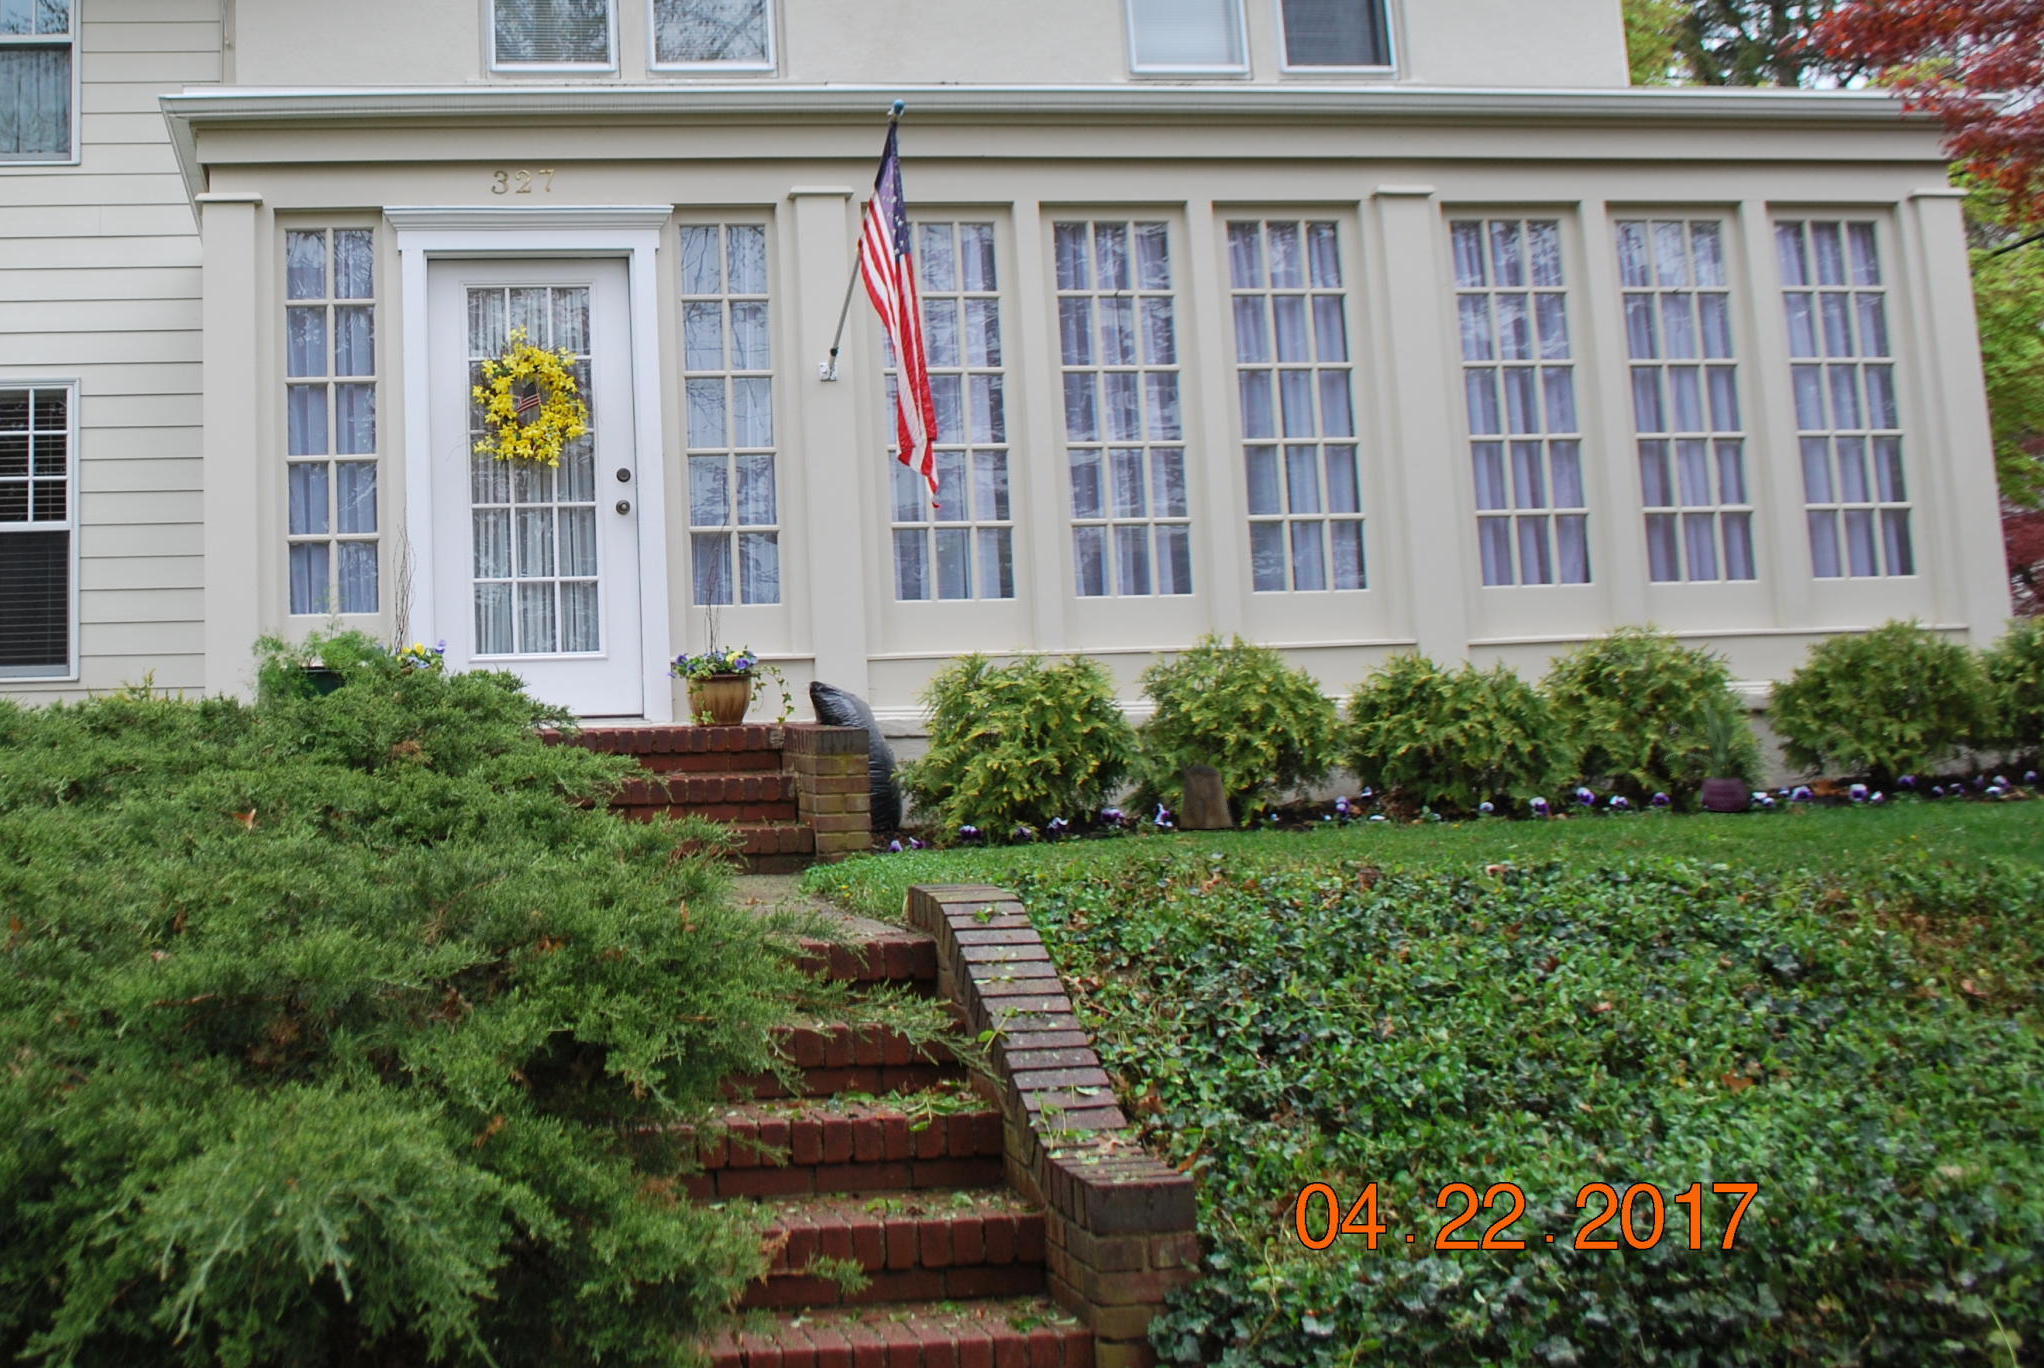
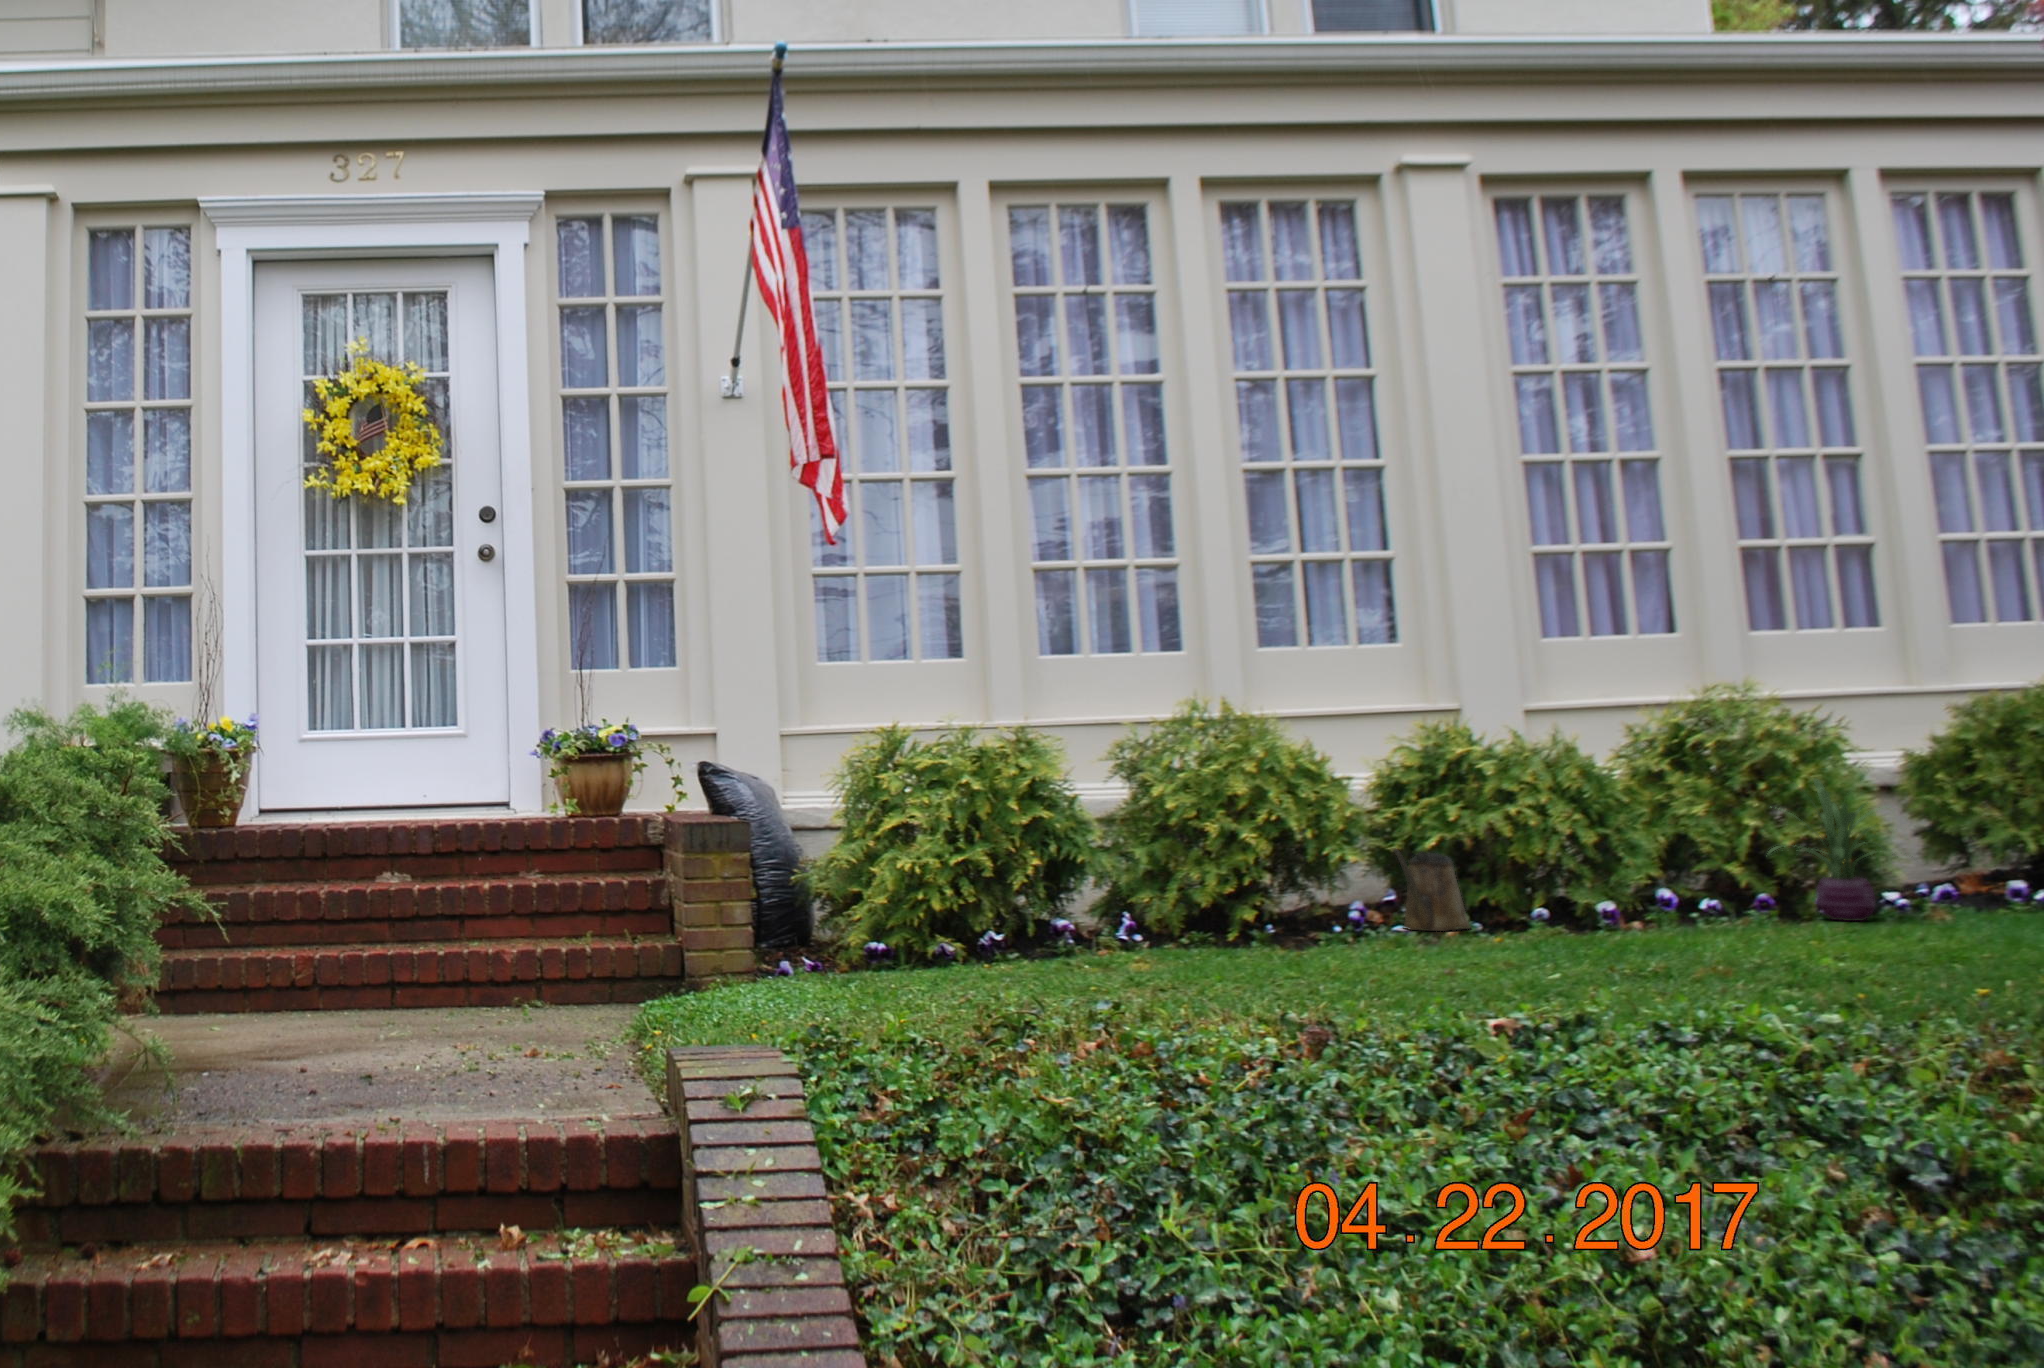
watering can: present [1180,761,1233,829] -> present [1393,848,1470,931]

